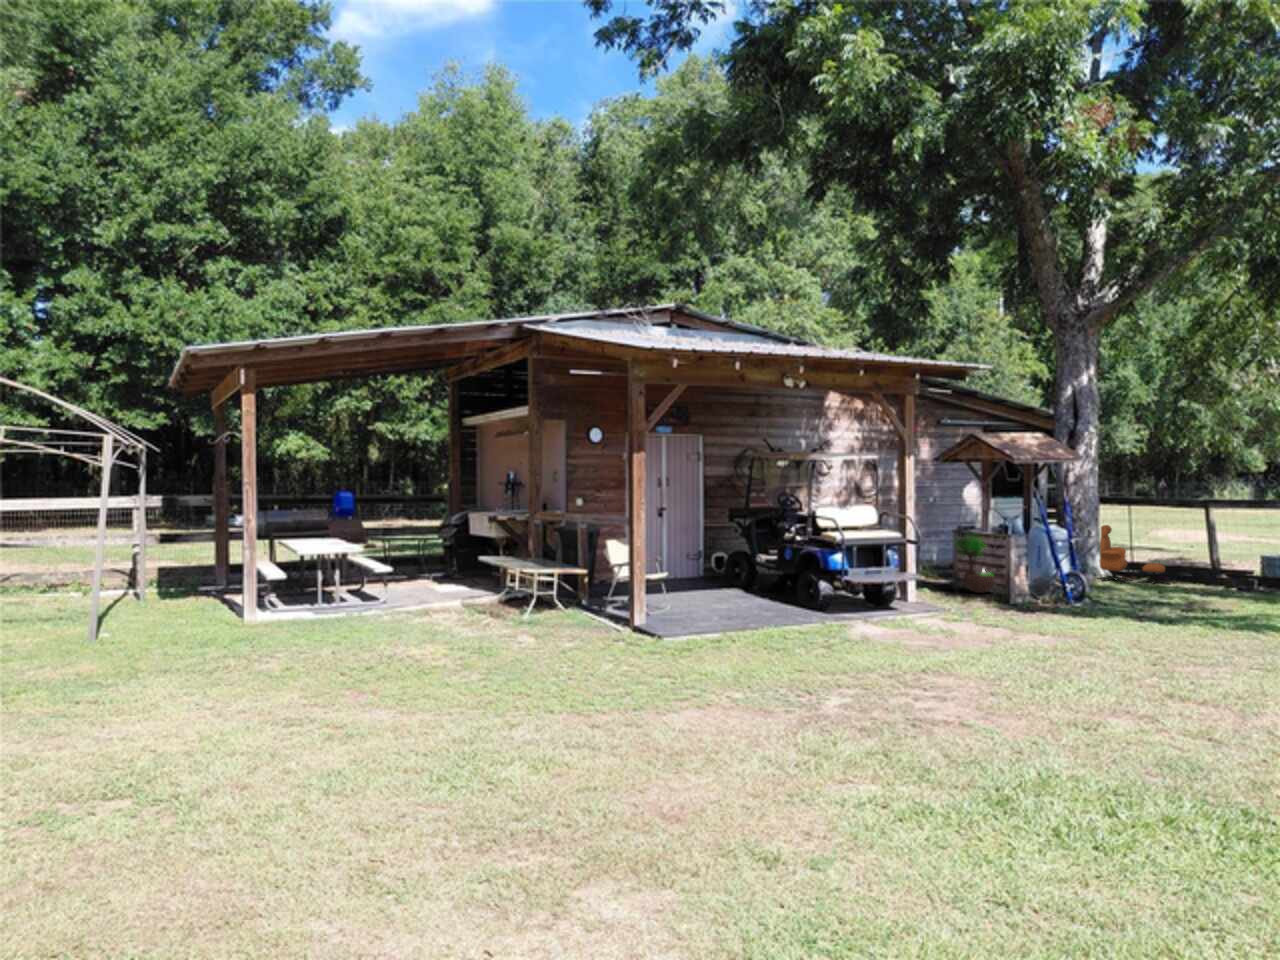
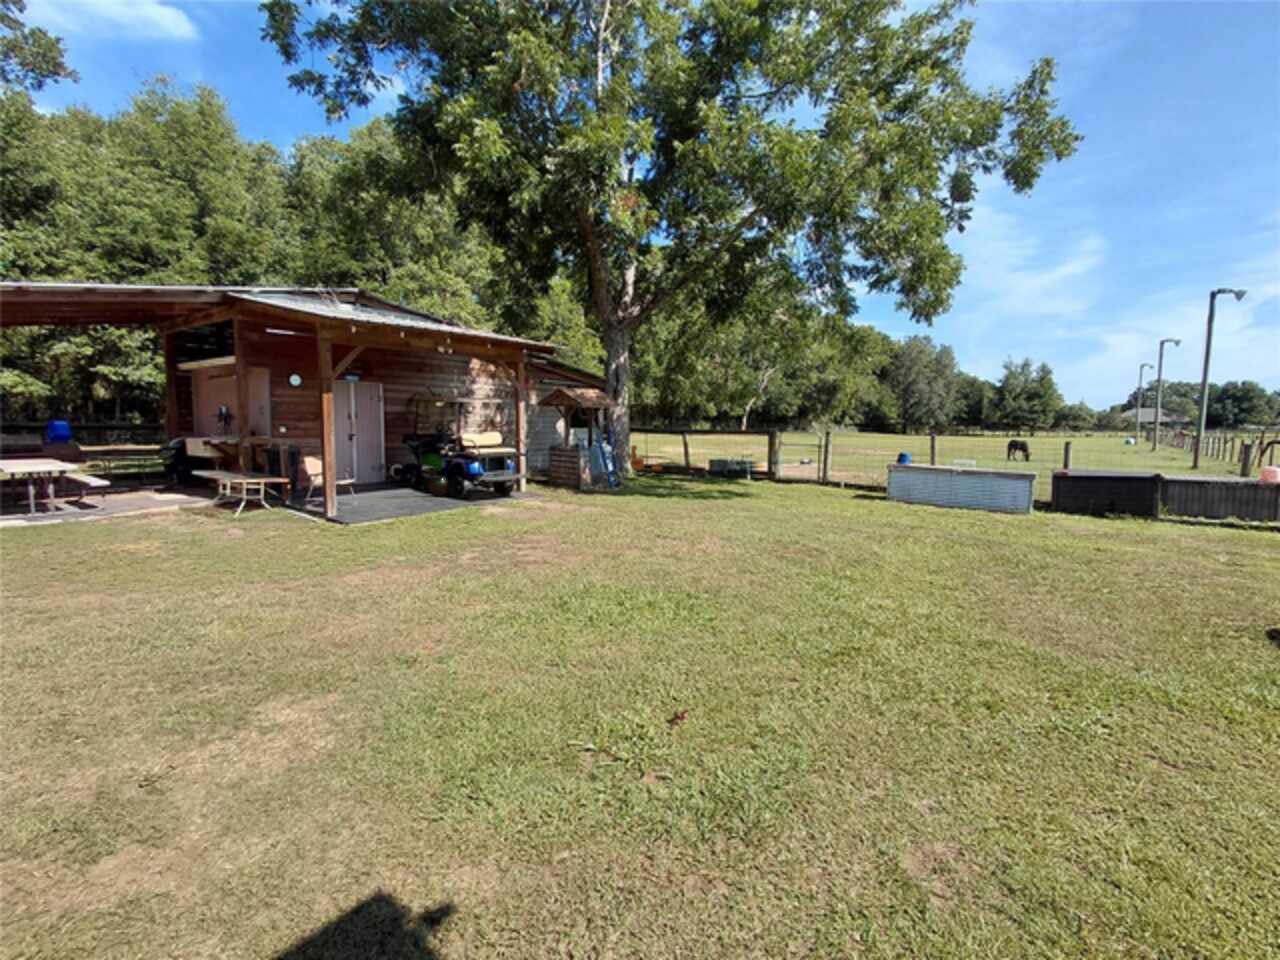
potted tree: present [952,532,994,593] -> present [421,455,449,496]

